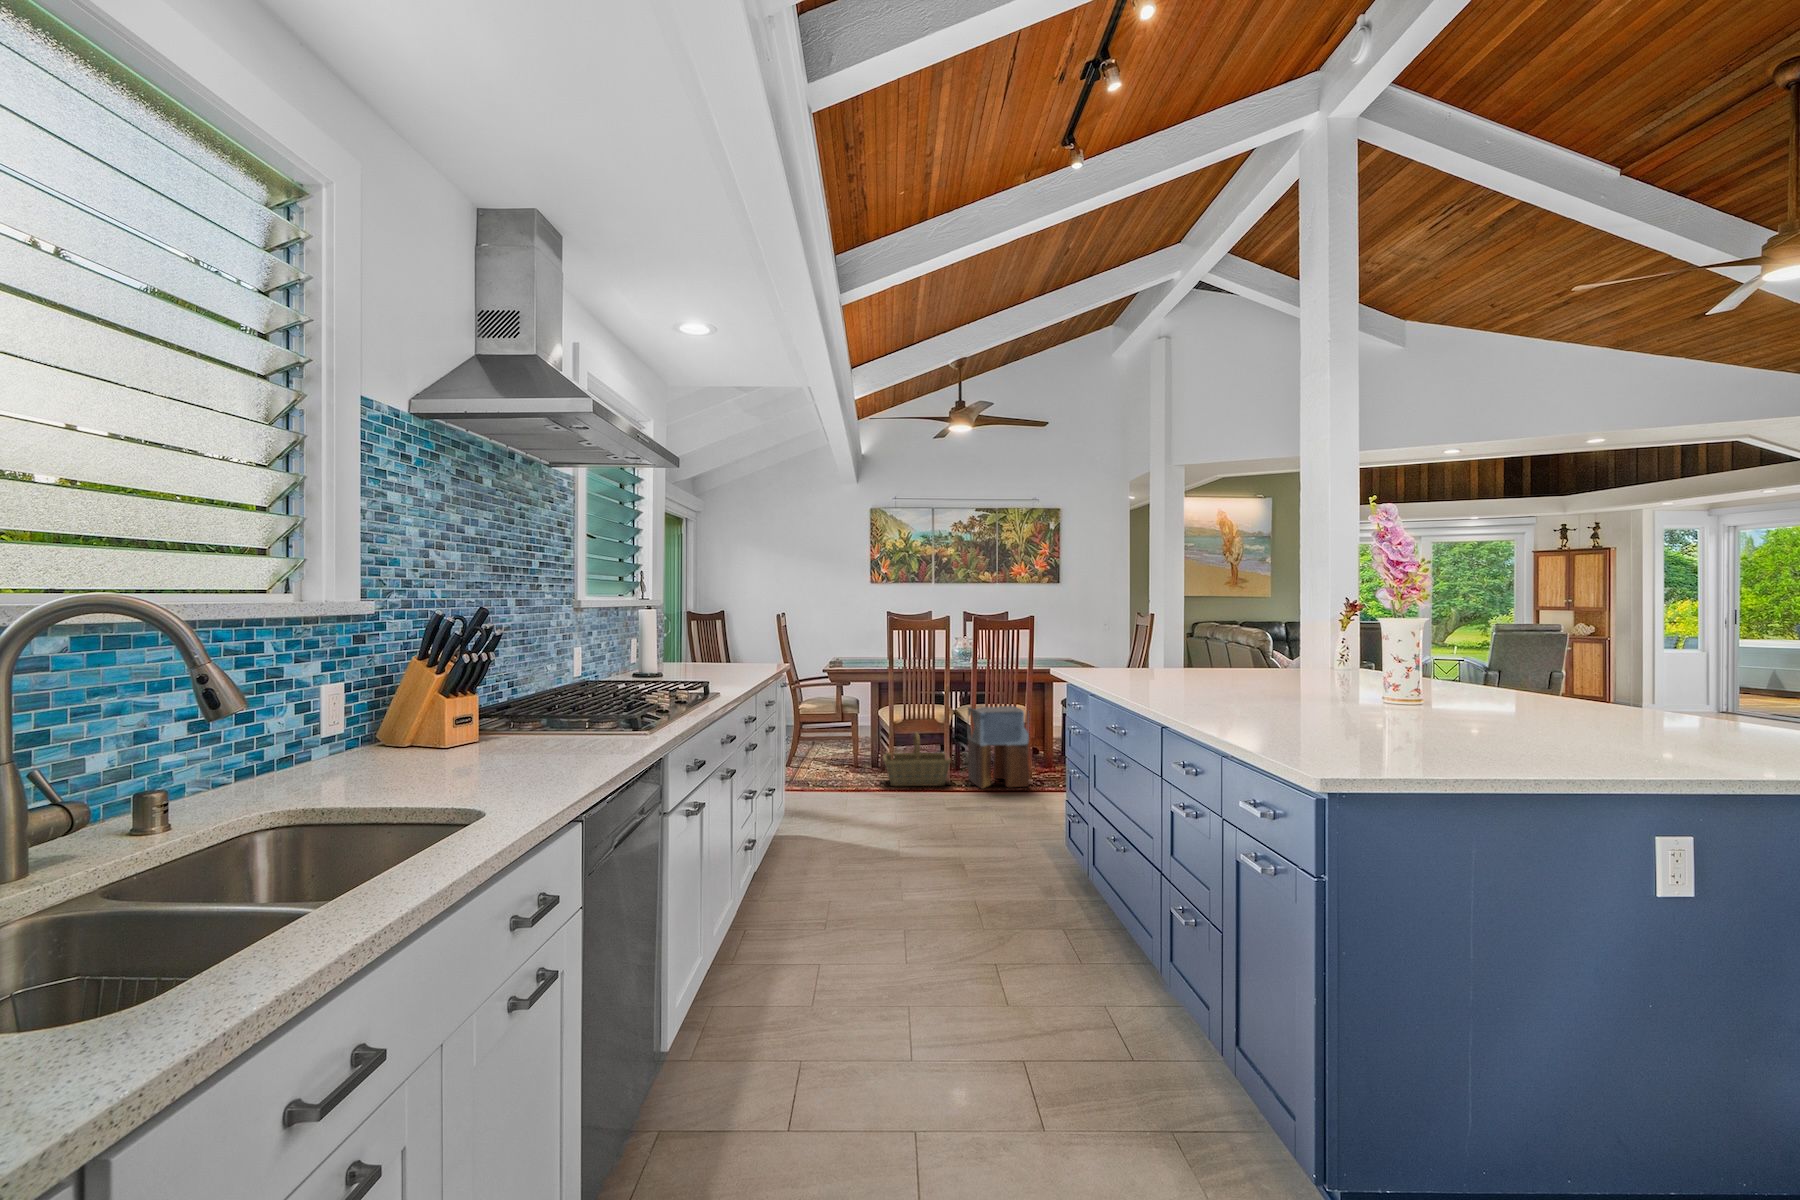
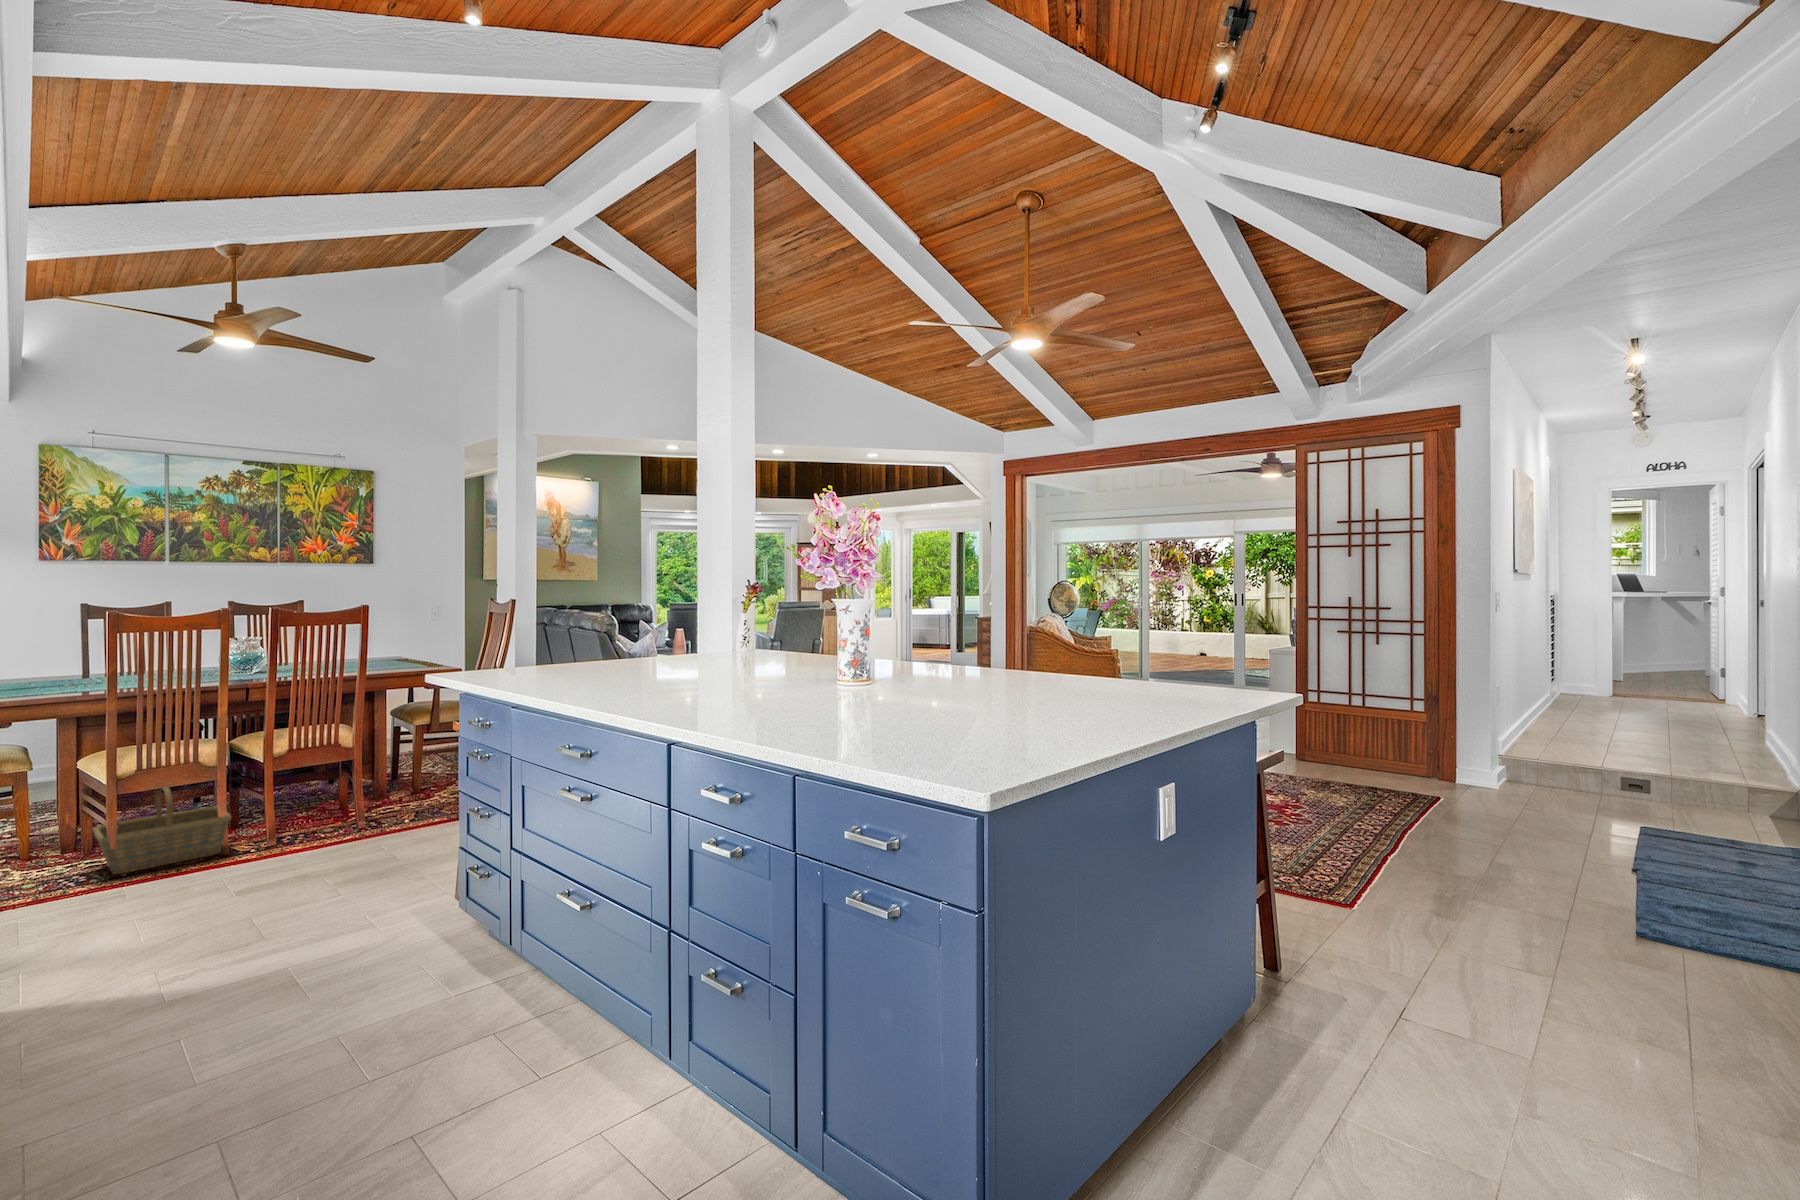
stool: present [968,706,1029,788] -> none [257,726,361,847]

